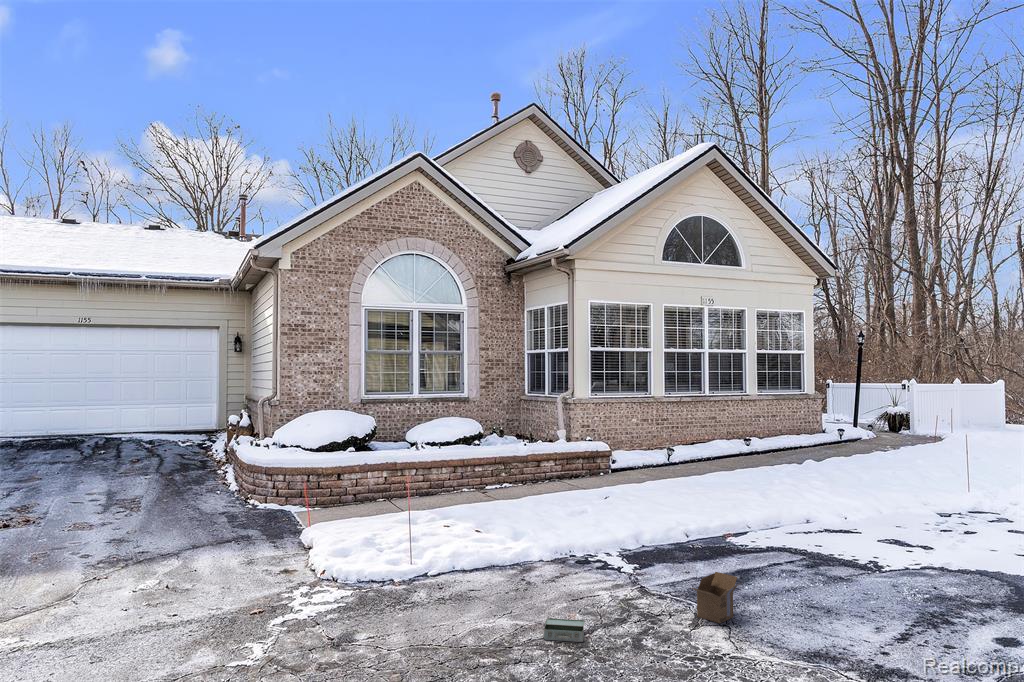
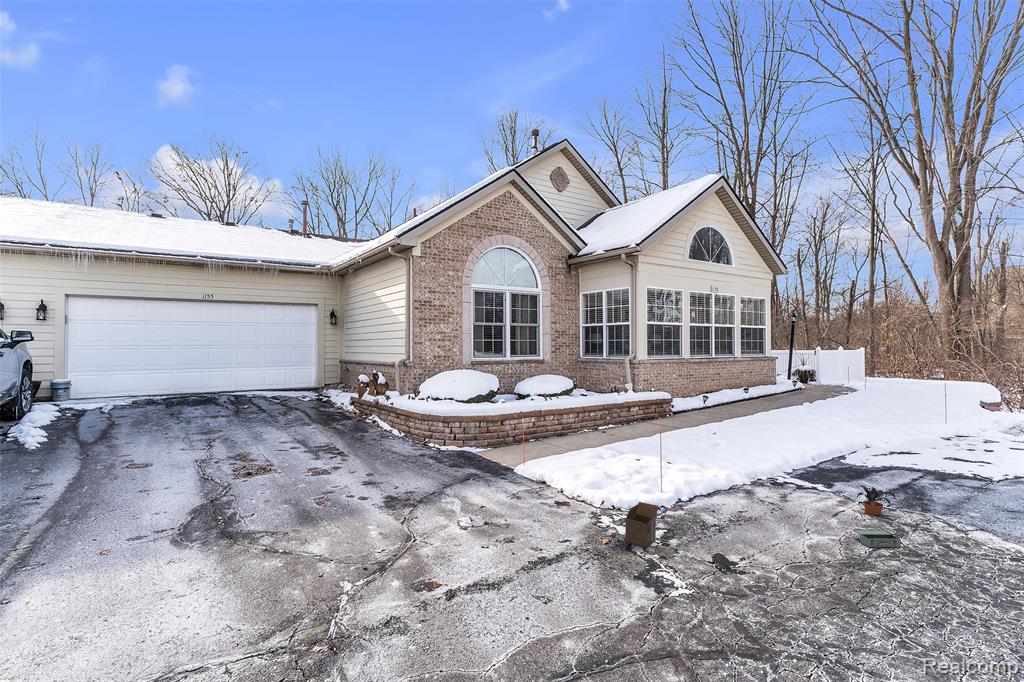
potted plant: none [610,567,652,605] -> present [857,485,896,515]
cardboard box: present [692,572,739,623] -> present [621,502,659,547]

